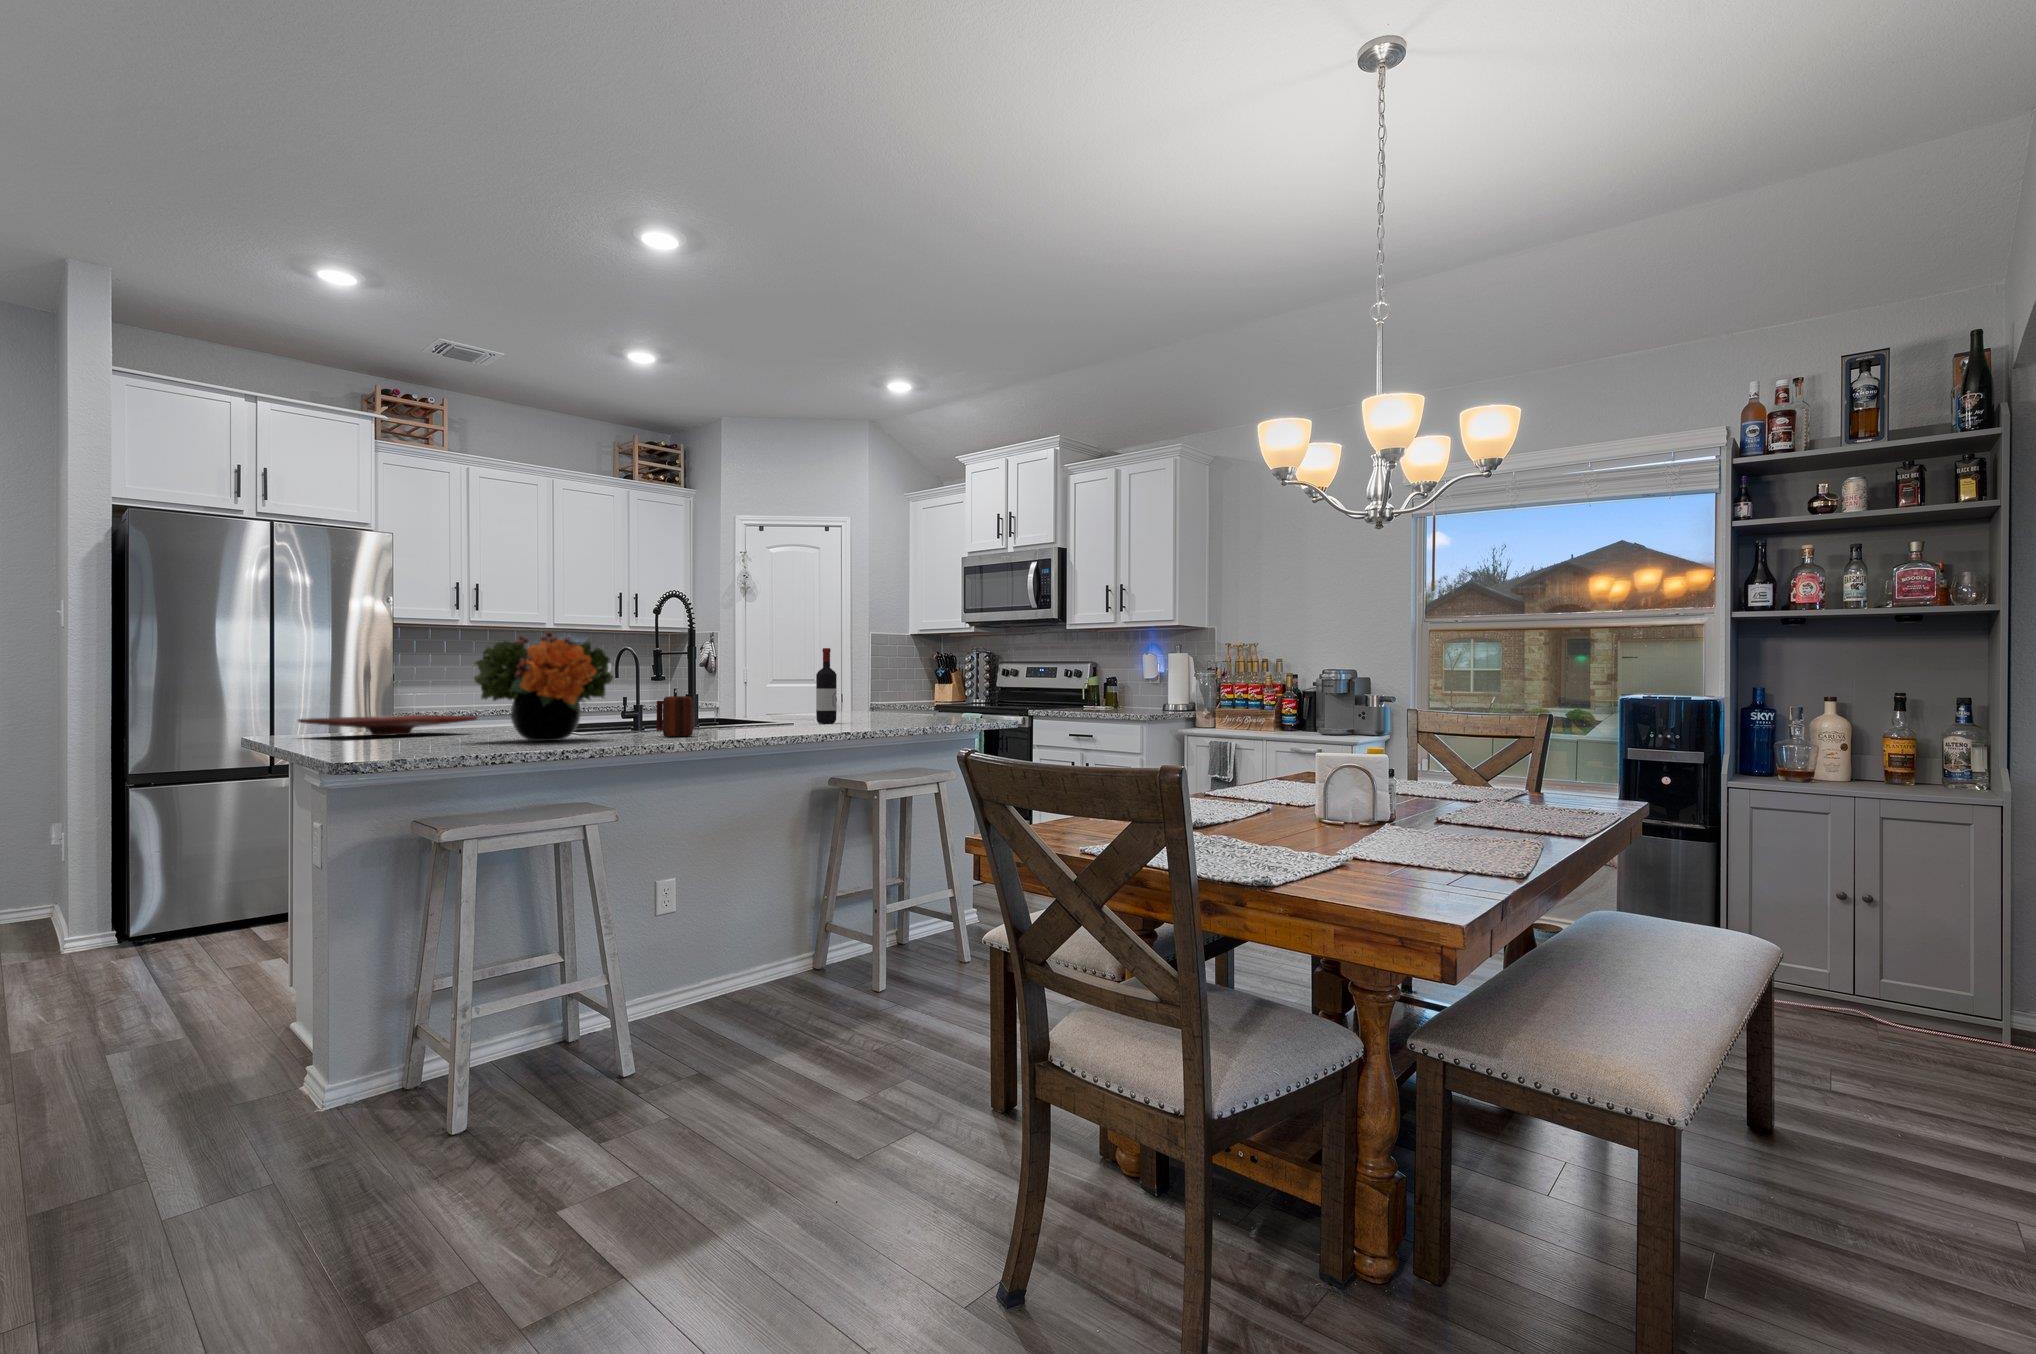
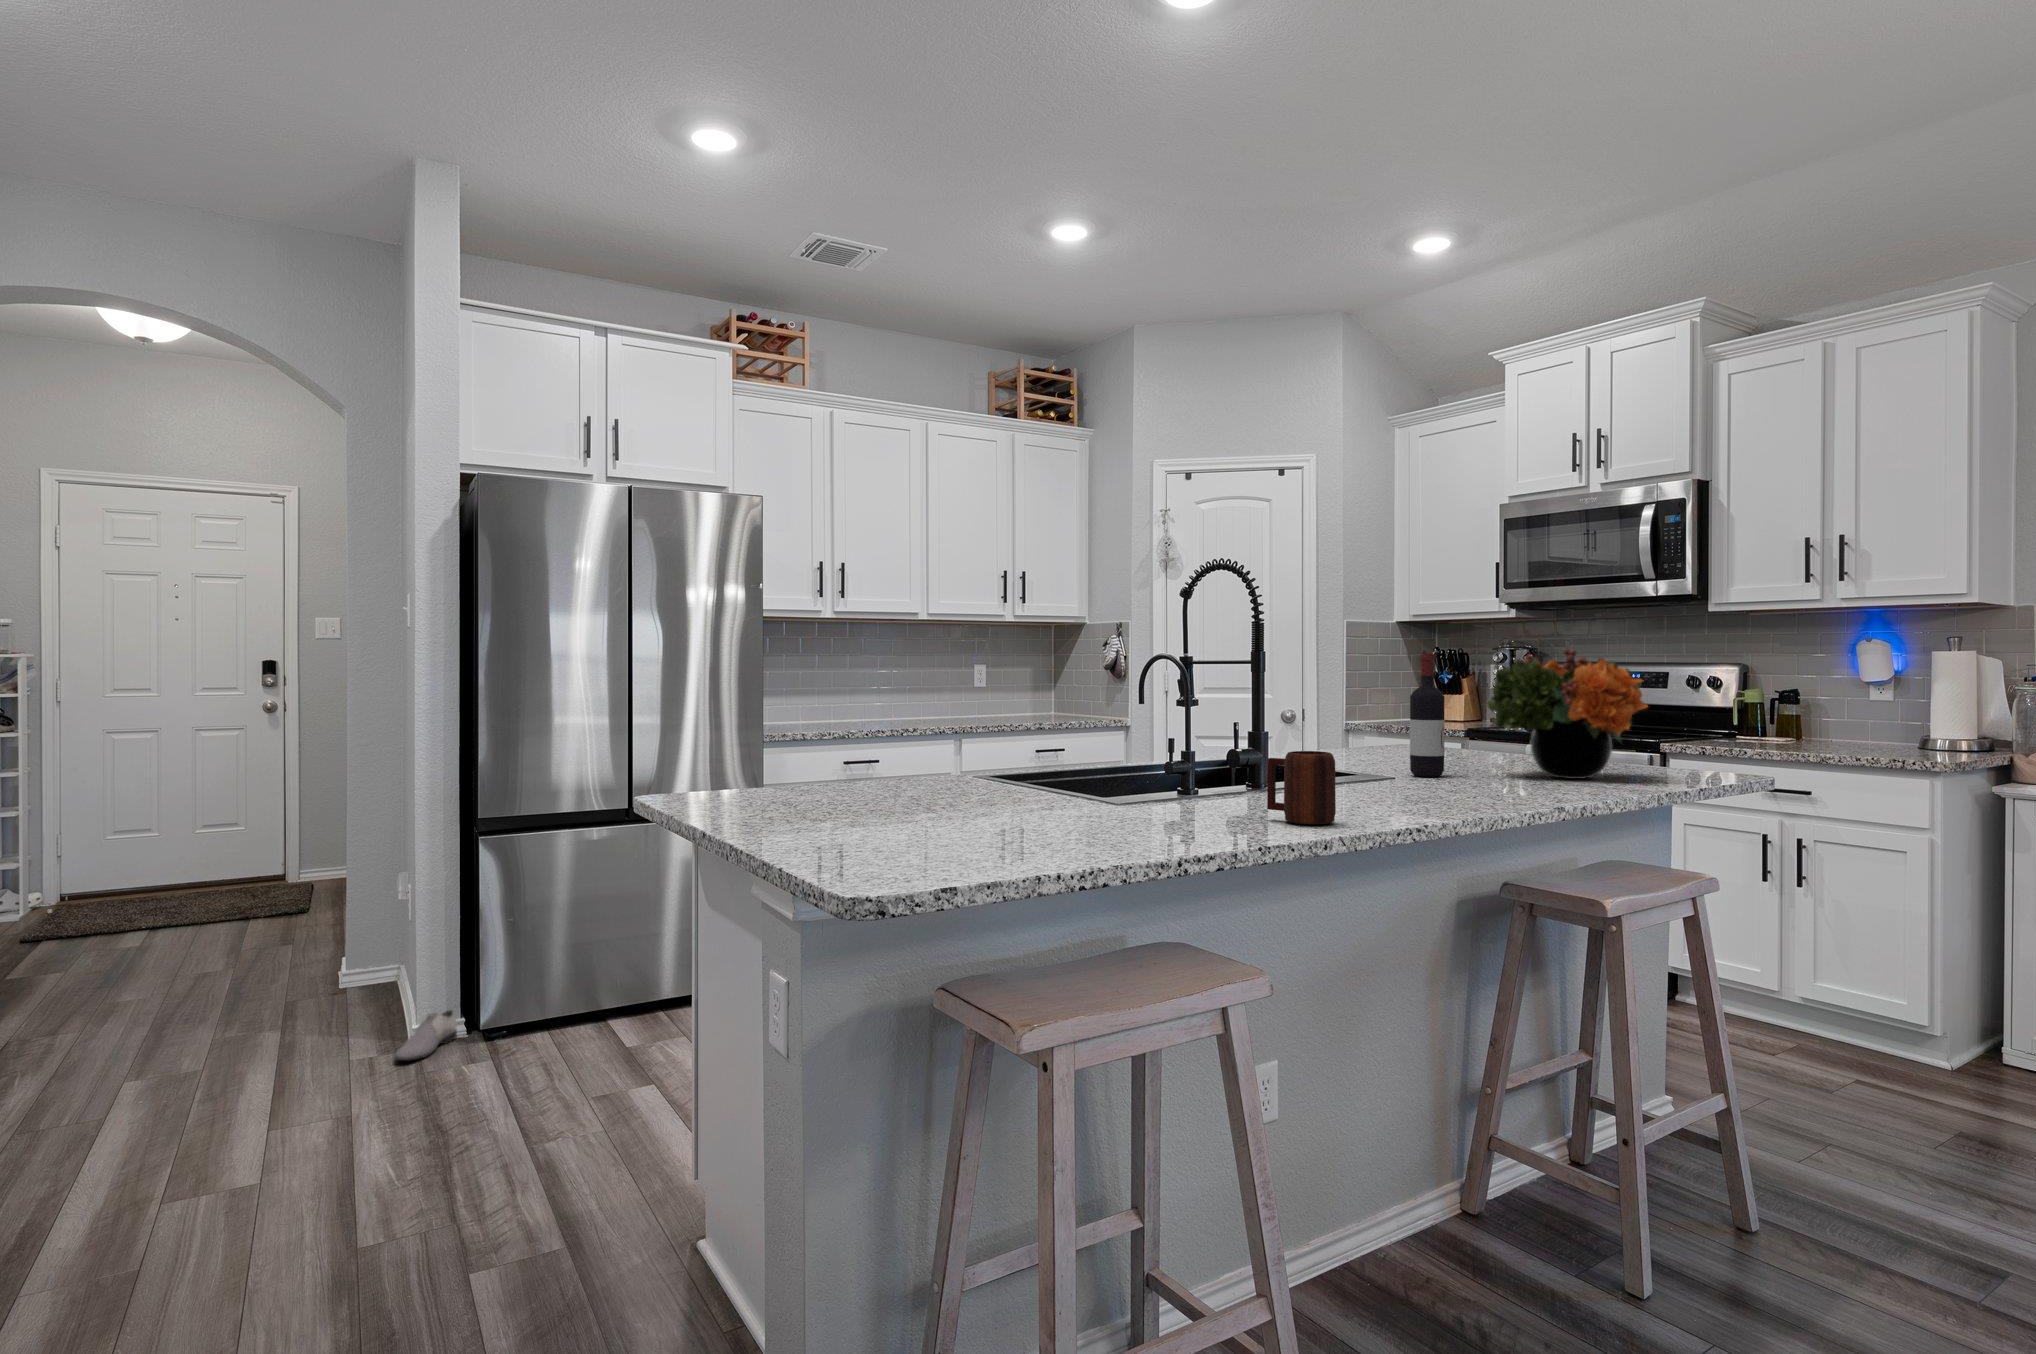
flower arrangement: present [474,631,613,741] -> present [1487,649,1647,779]
cutting board: present [298,715,477,736] -> none [709,762,949,802]
shoe: none [48,923,108,959] -> present [396,1010,457,1061]

